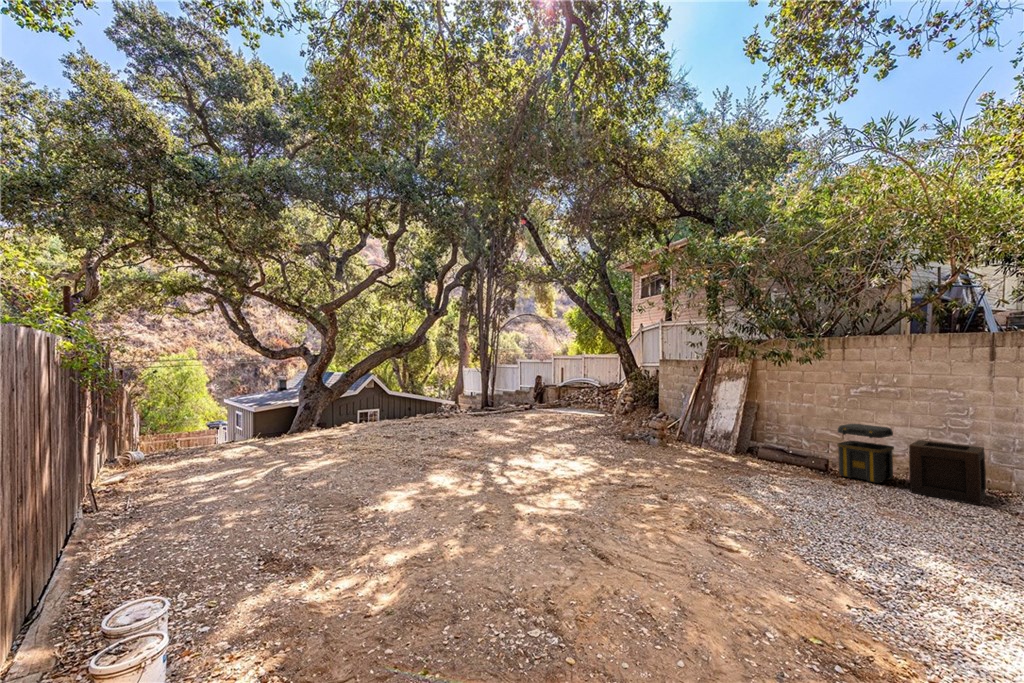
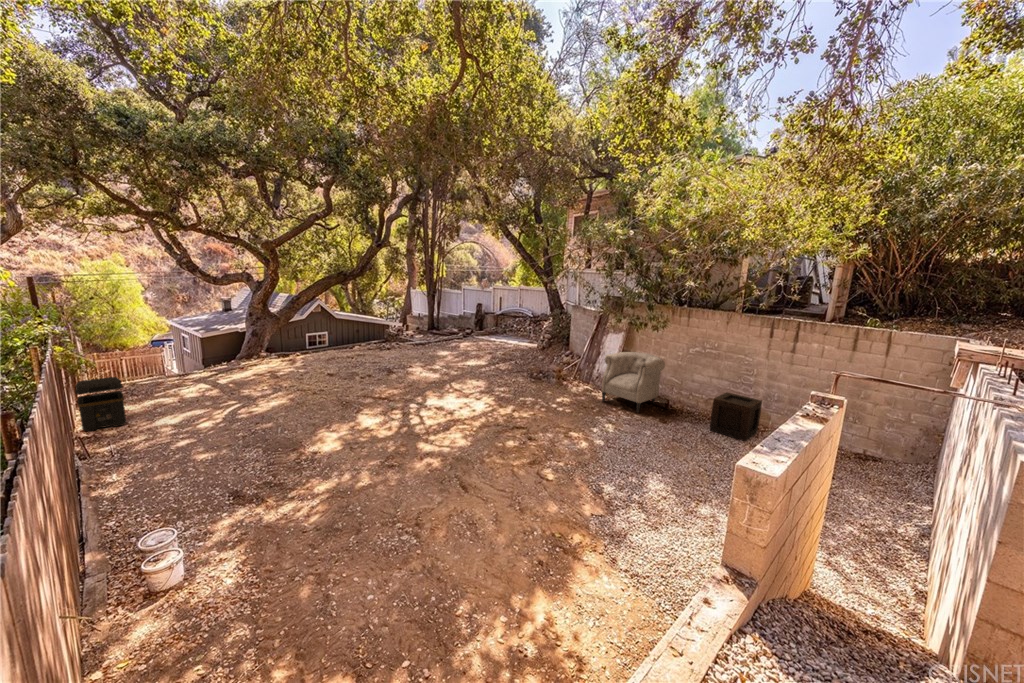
chair: none [727,399,812,474] -> present [602,352,665,413]
toolbox: present [837,424,894,483] -> present [75,377,126,431]

